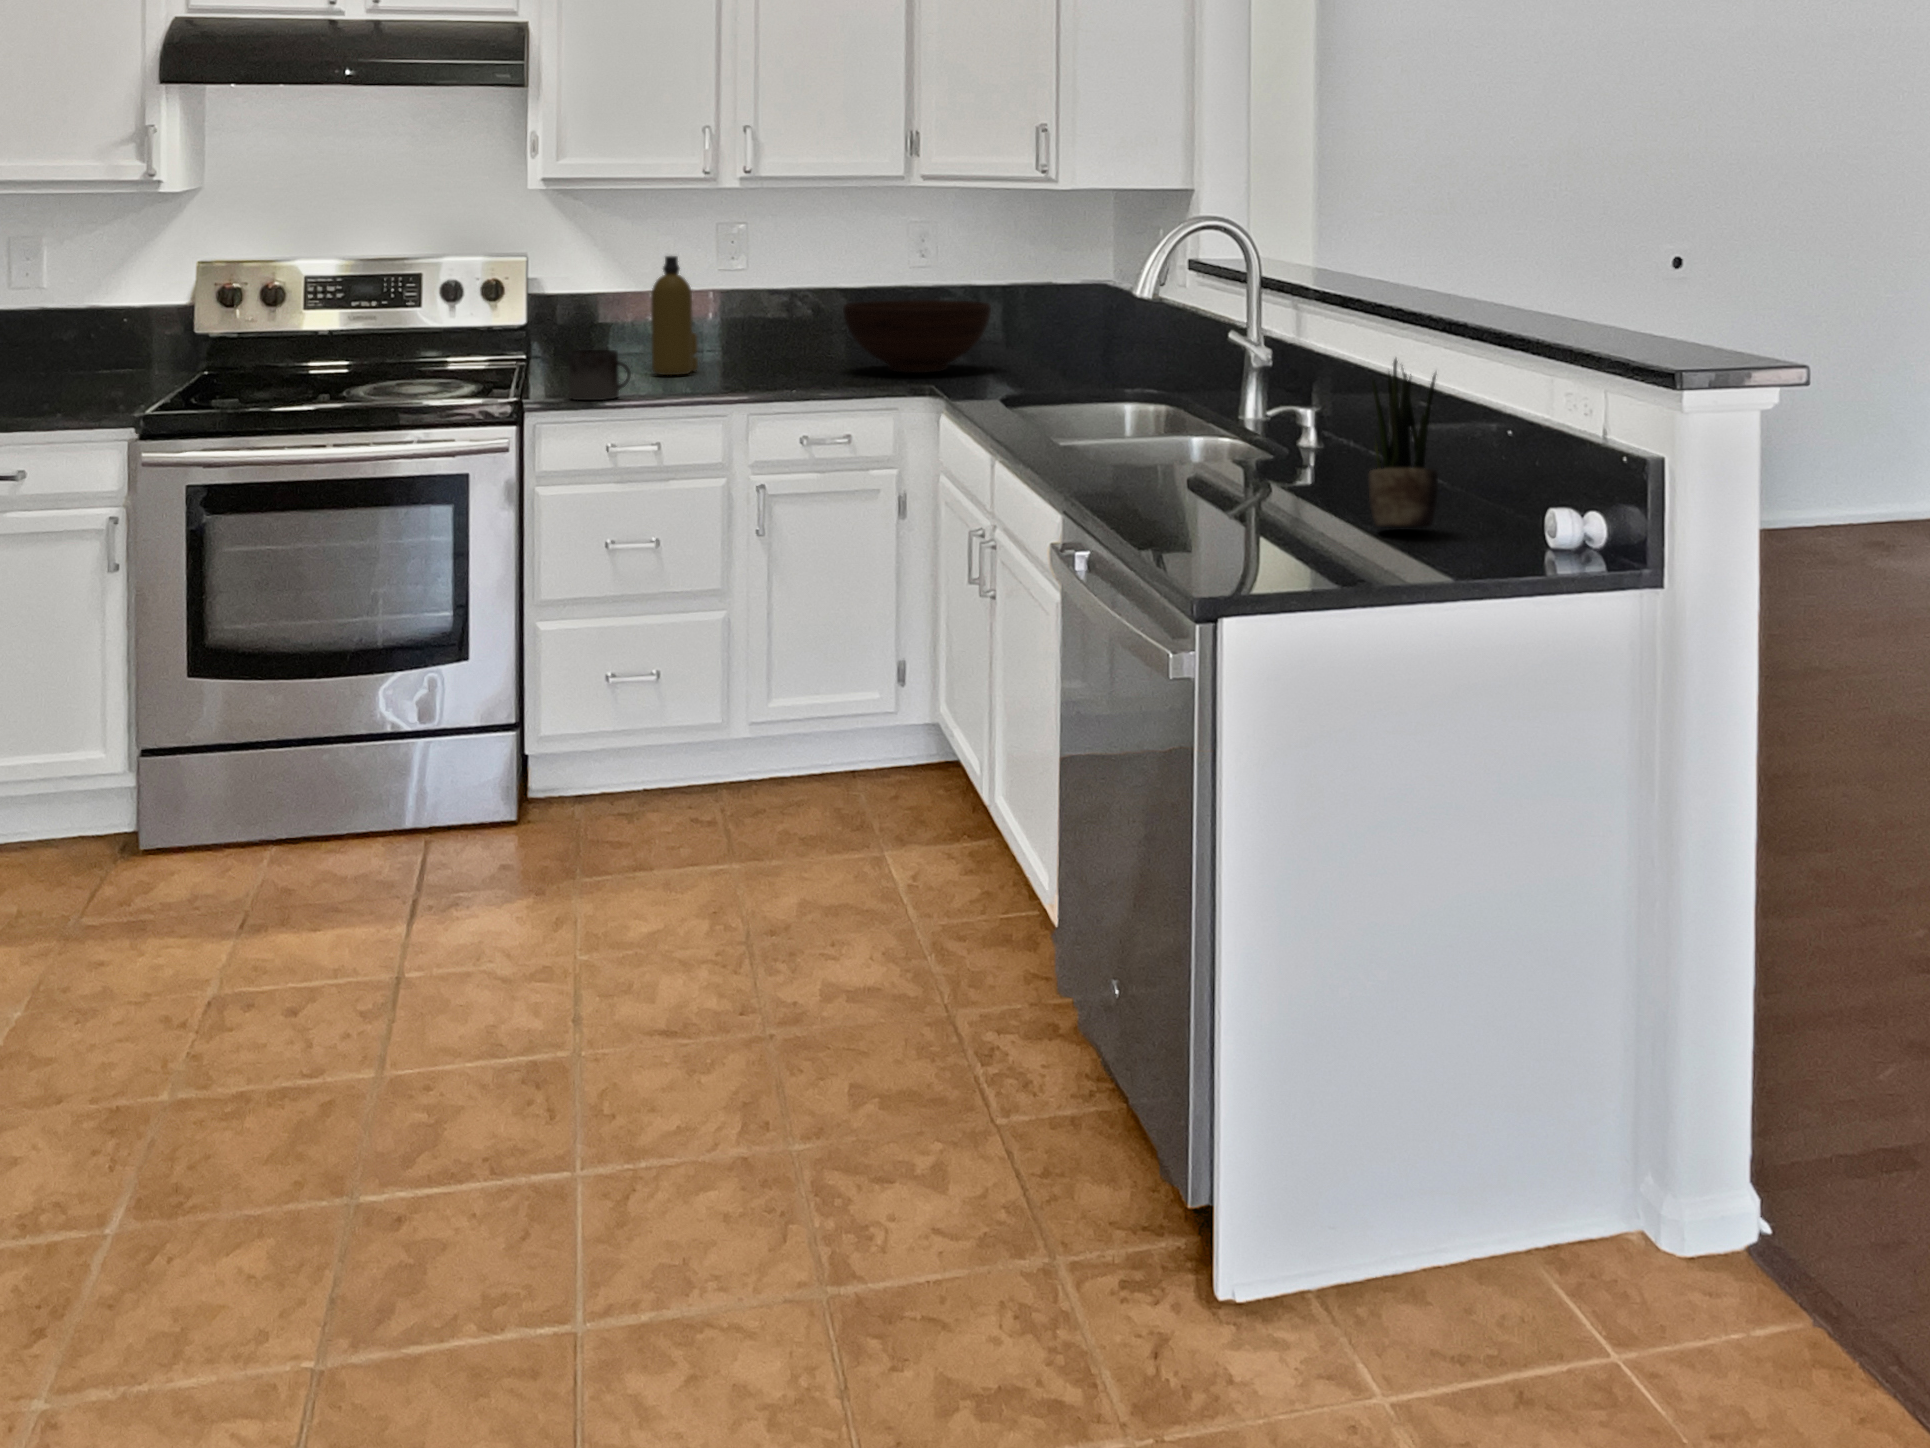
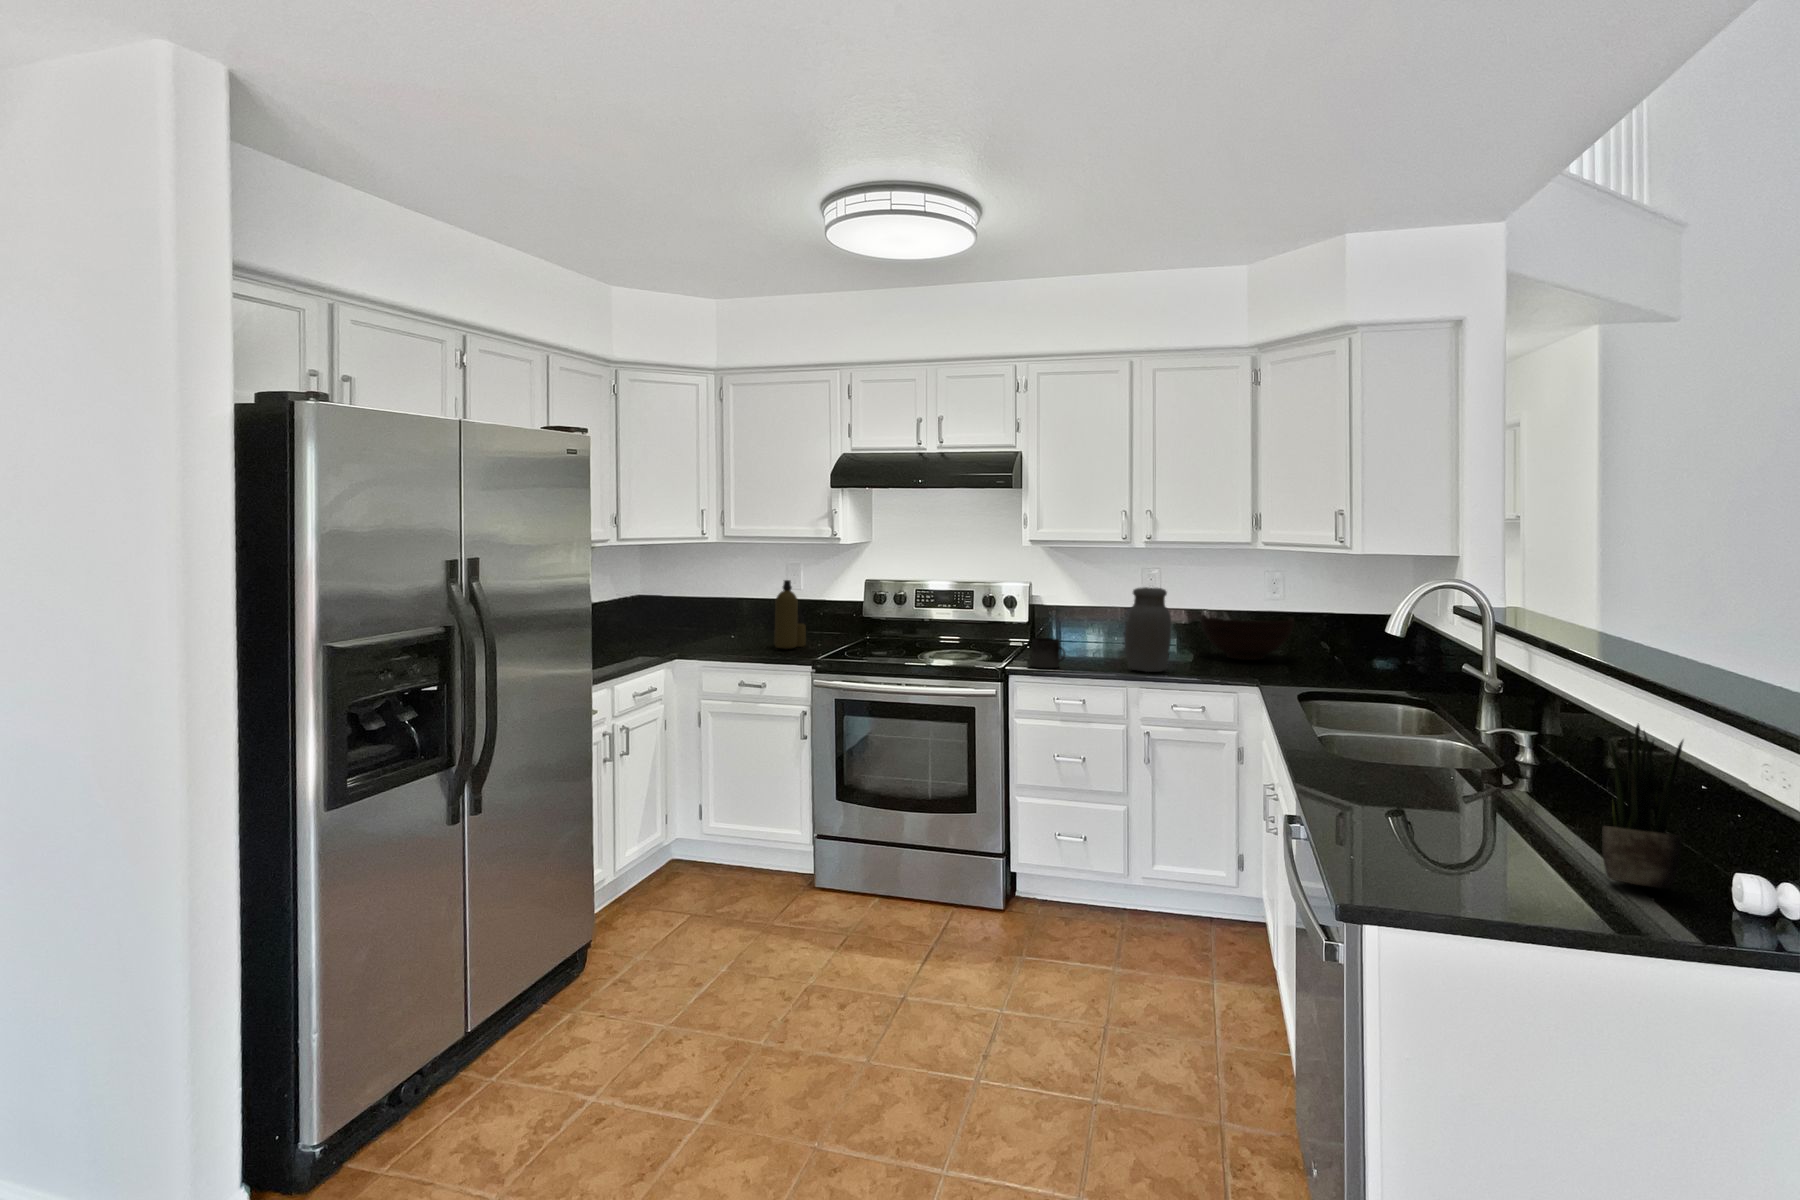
bottle: present [651,256,698,375] -> present [774,580,806,649]
jar: none [732,257,807,395] -> present [1126,587,1171,672]

